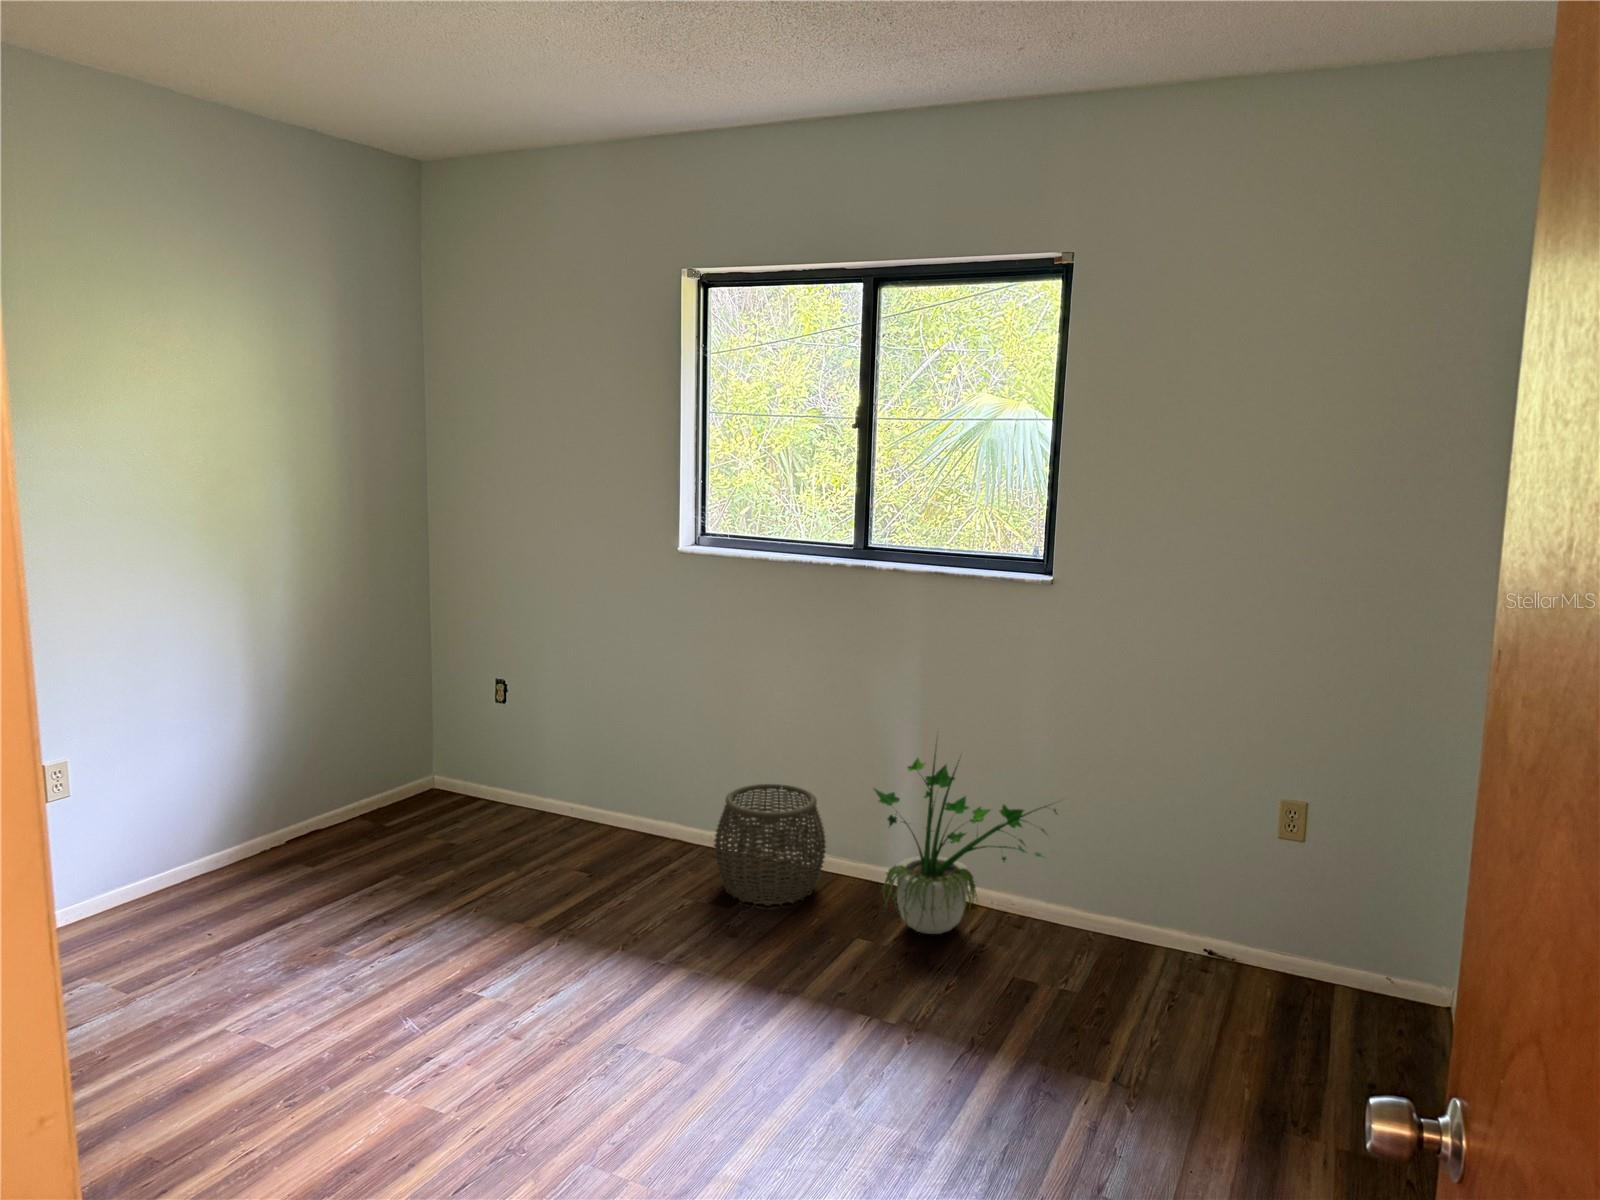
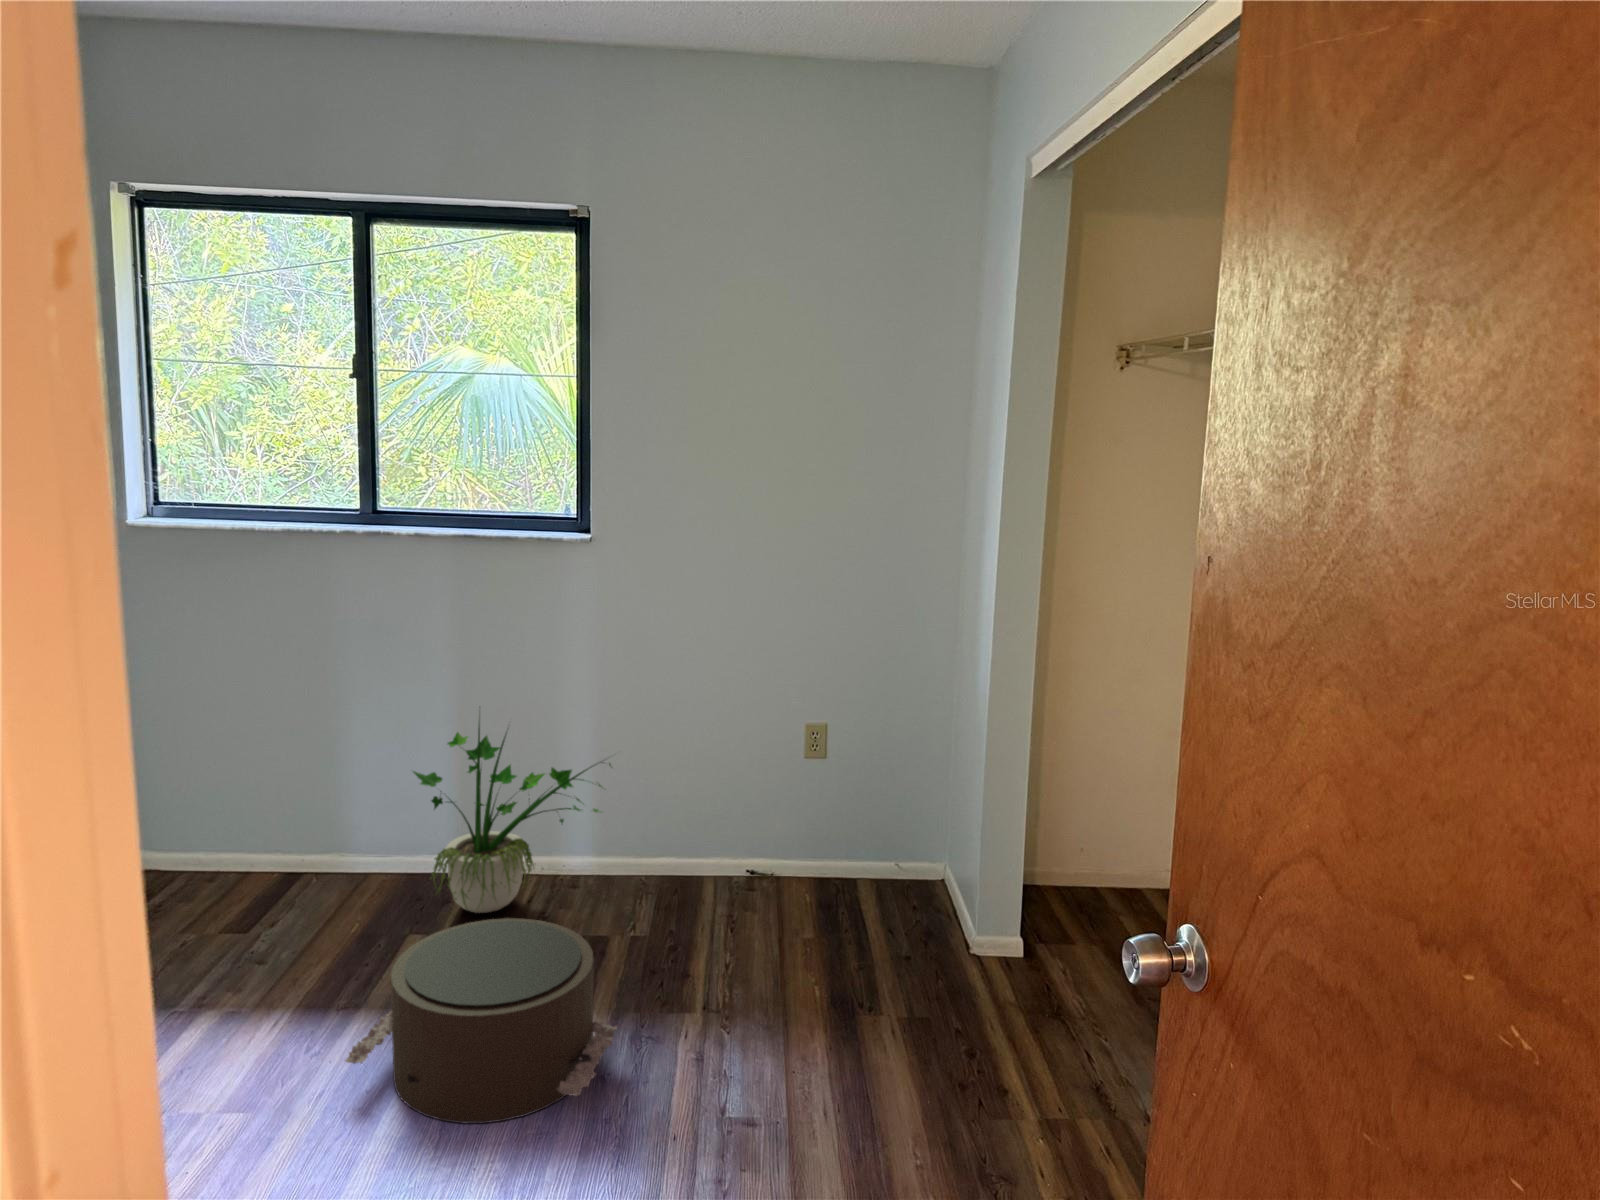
woven basket: present [714,784,826,906] -> none [215,784,356,924]
pouf: none [764,939,1010,1133] -> present [345,918,617,1123]

